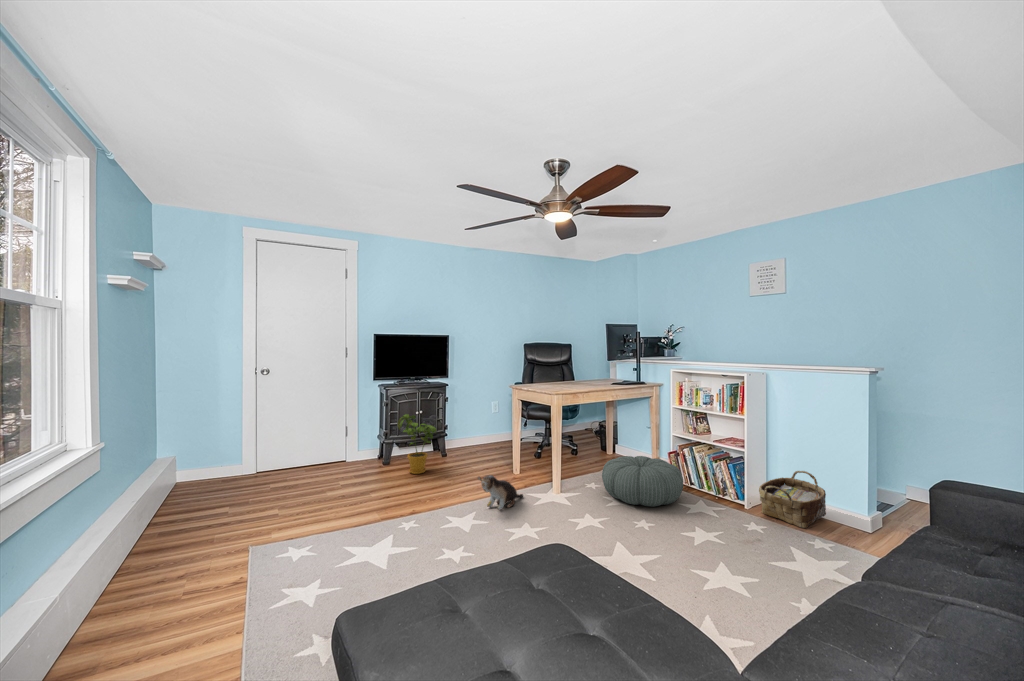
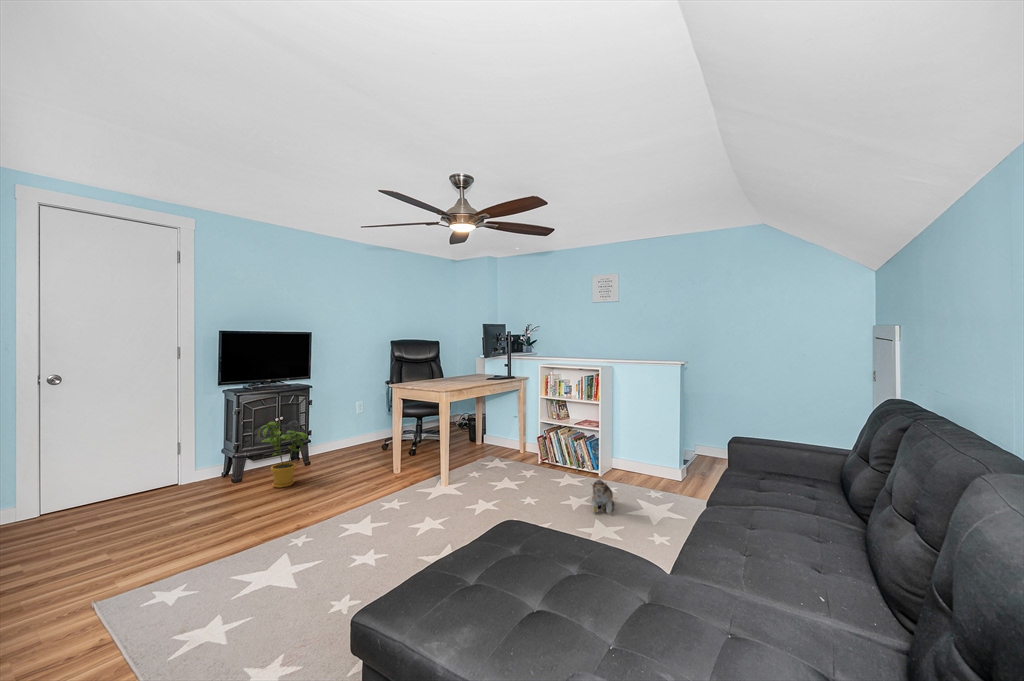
pouf: present [602,456,683,507] -> none [486,443,554,486]
woven basket: present [759,471,826,528] -> none [610,442,653,484]
plush toy: present [477,475,523,510] -> present [592,480,615,514]

